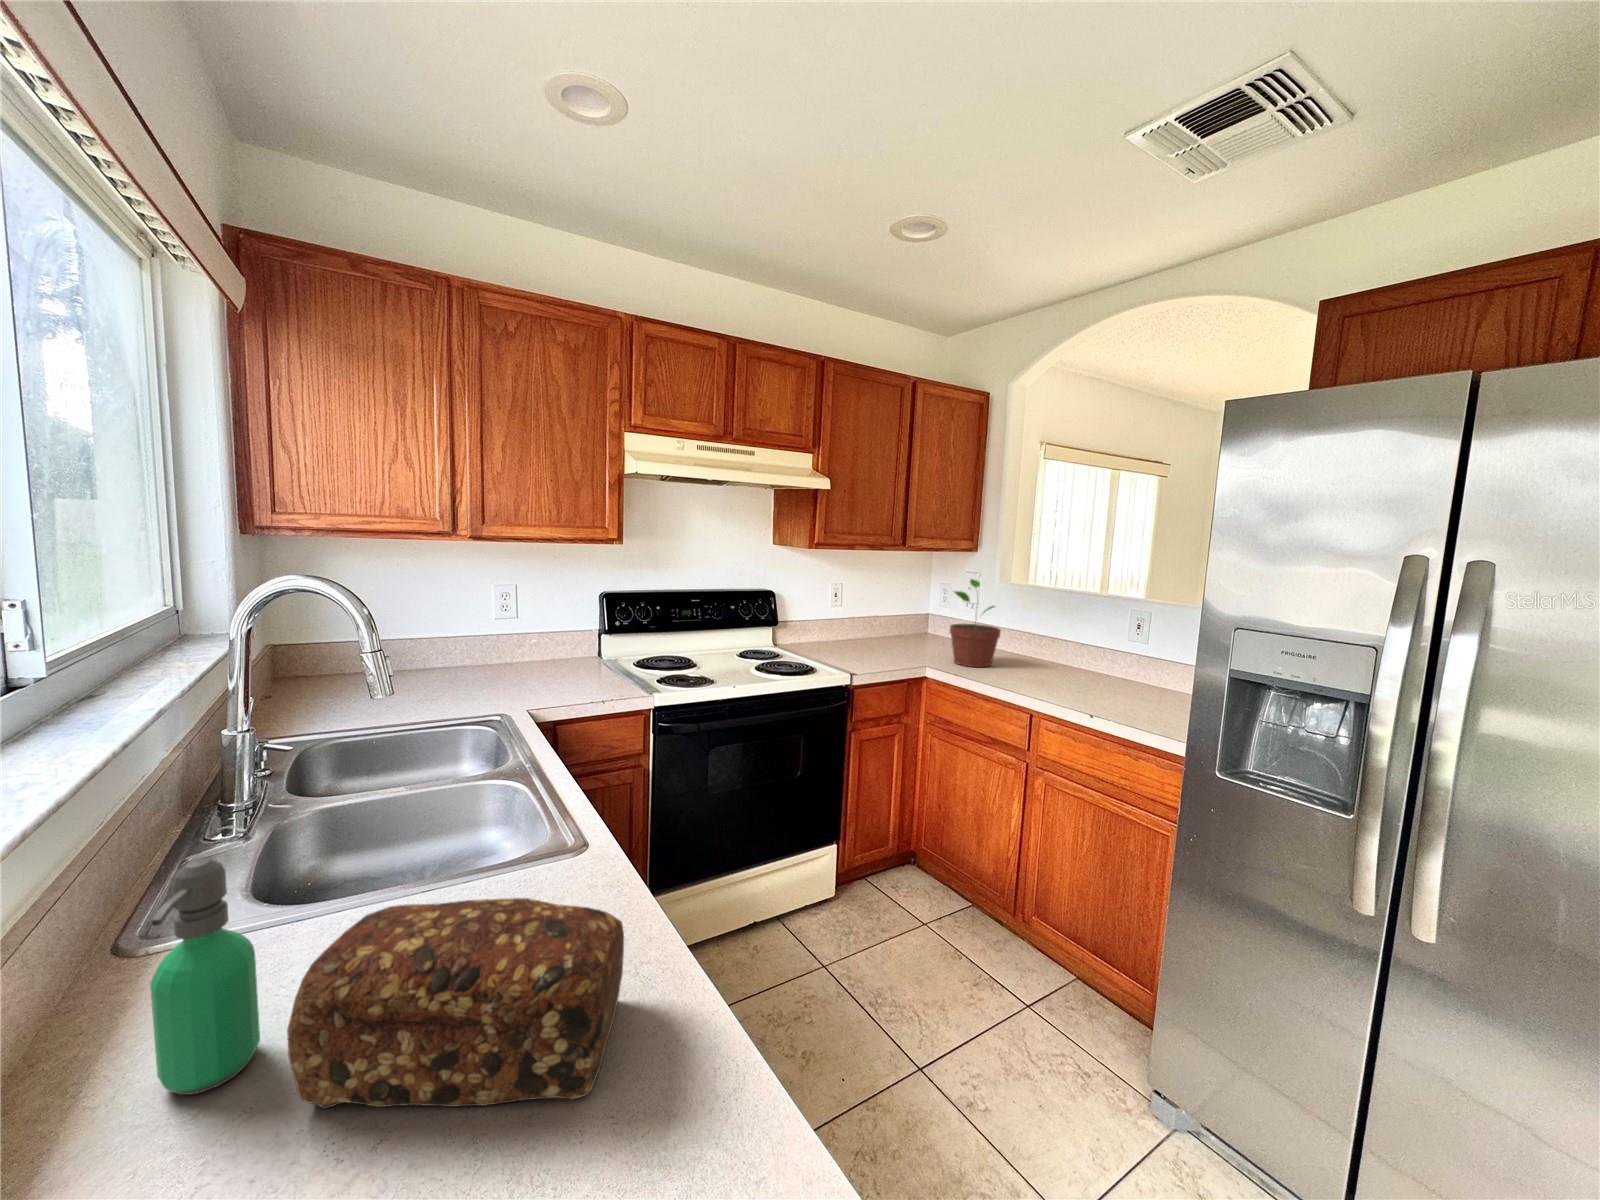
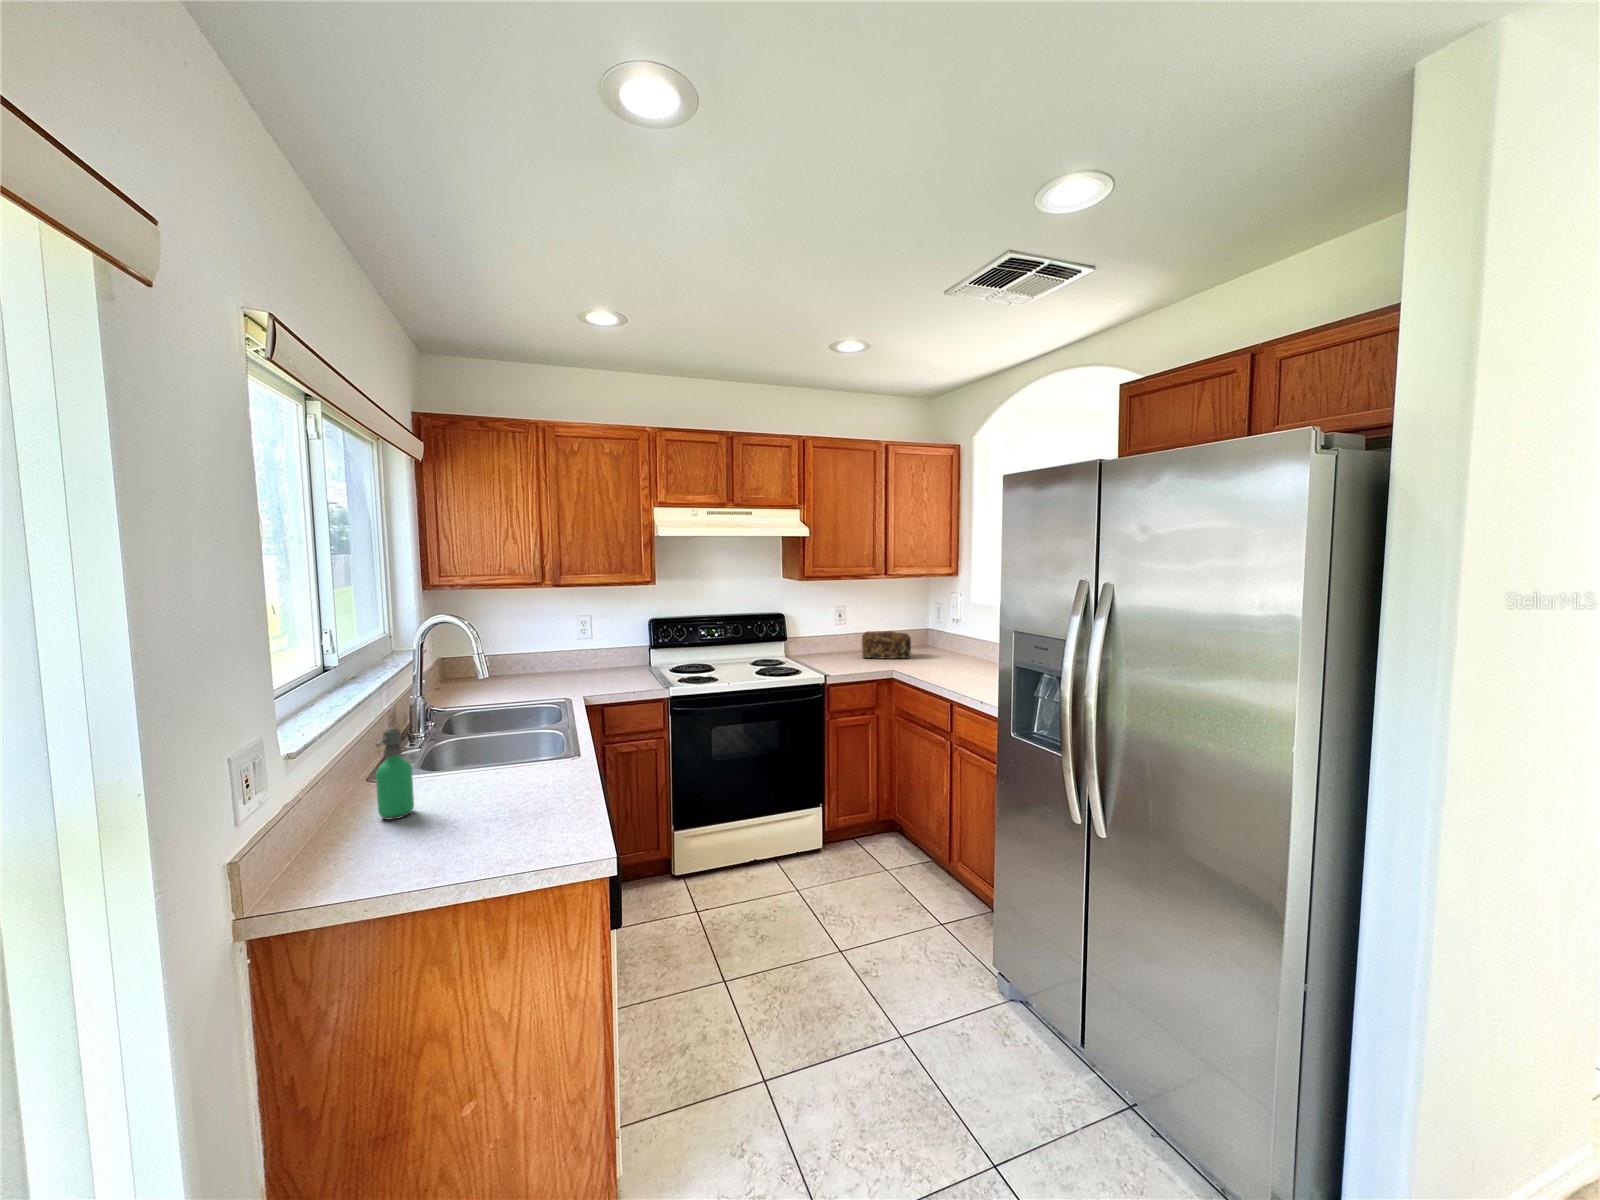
potted plant: present [950,579,1001,667] -> none [914,599,954,670]
bread loaf: present [287,898,624,1109] -> present [862,631,911,659]

